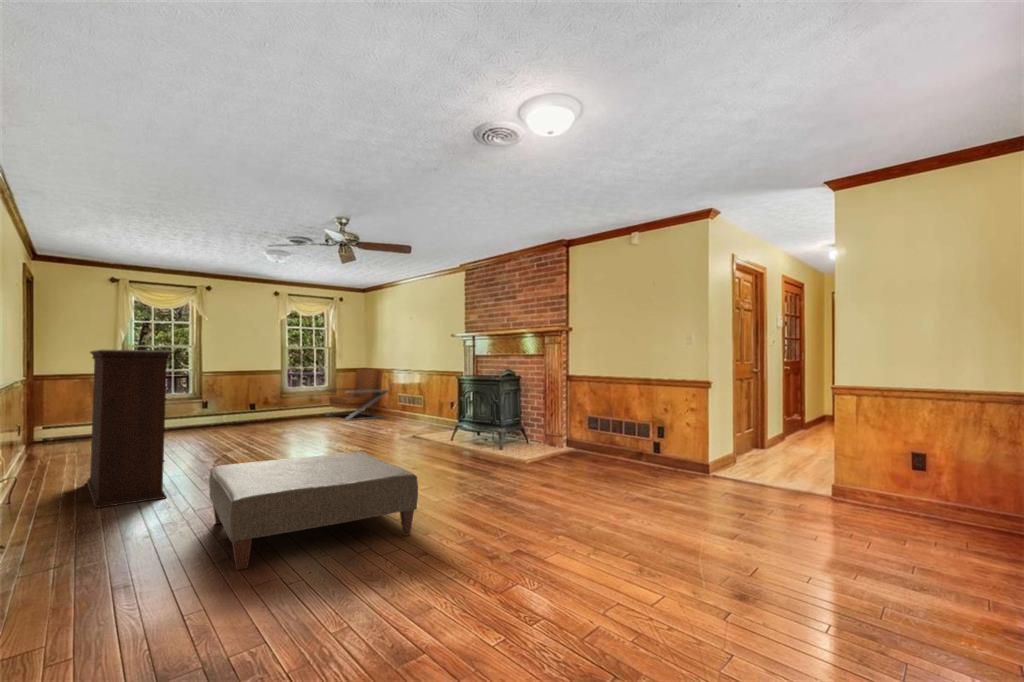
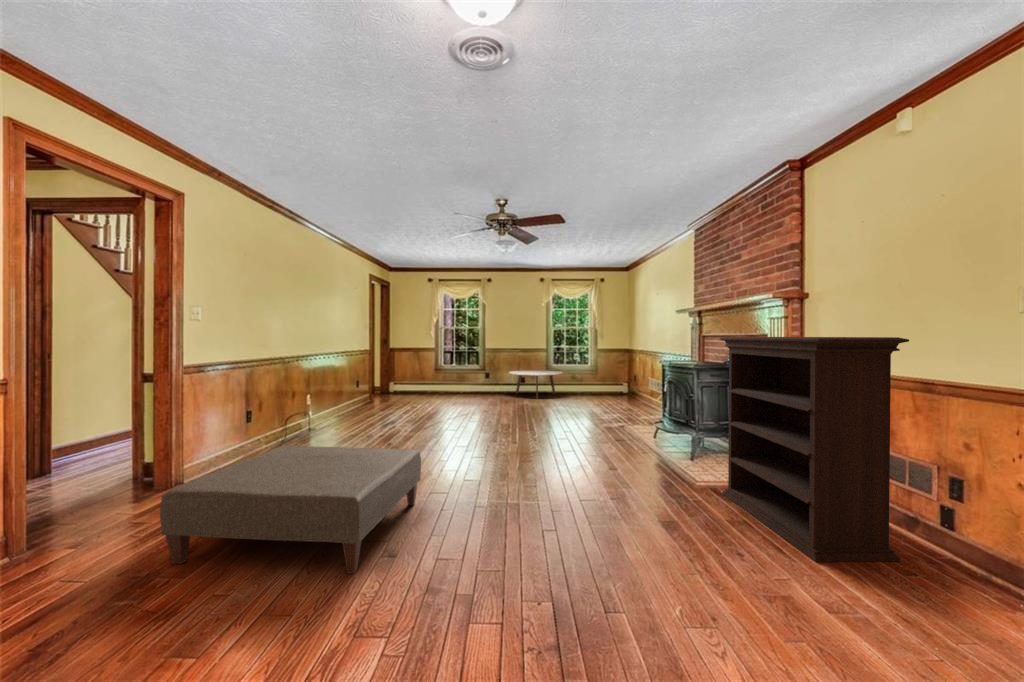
bookshelf: present [87,349,173,508] -> present [720,337,909,562]
lounge chair: present [325,369,389,421] -> none [585,349,641,401]
coffee table: none [241,393,307,424] -> present [509,370,563,399]

